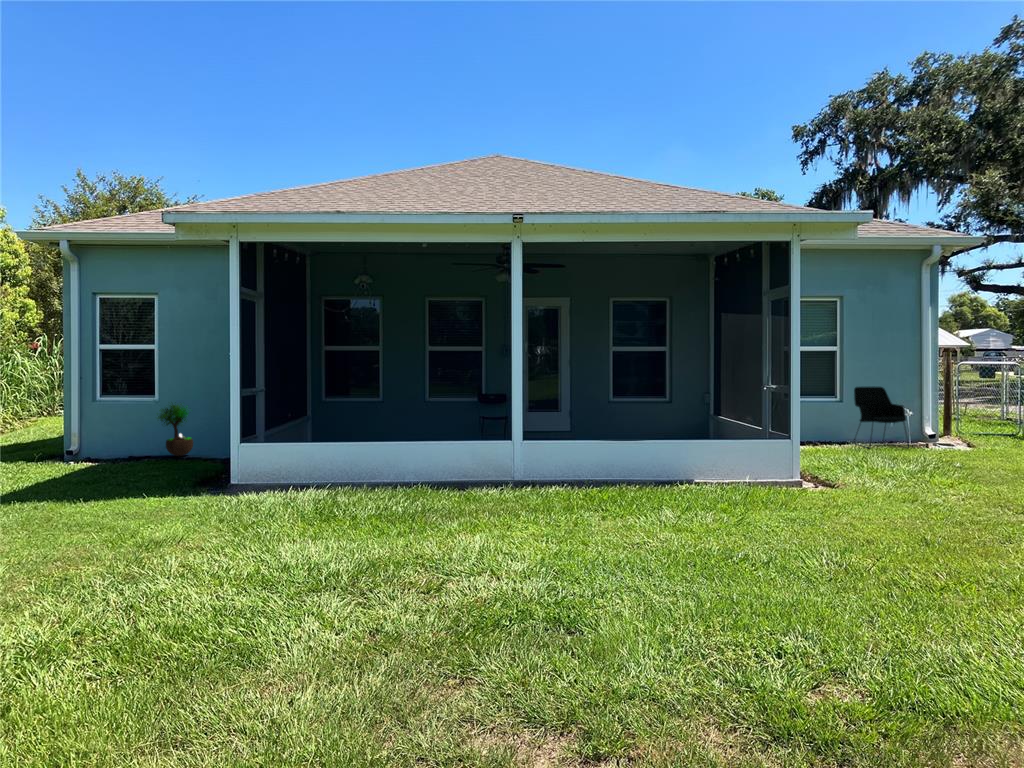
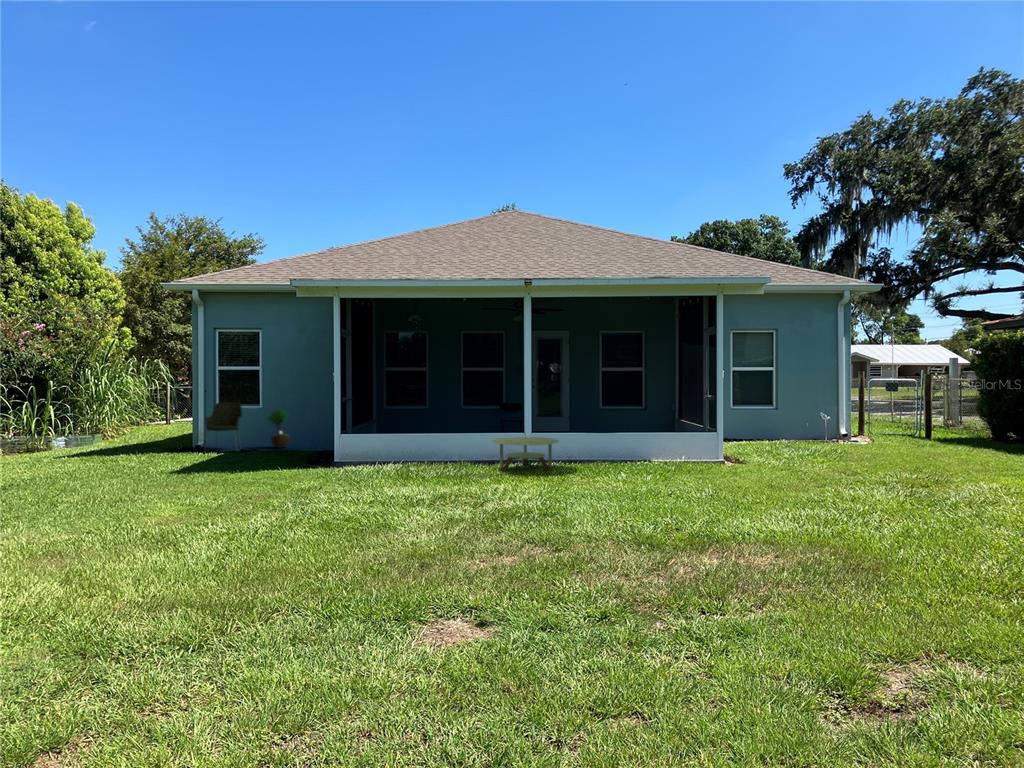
chair: present [854,386,909,448] -> present [206,402,242,450]
round table: none [467,446,567,500] -> present [492,437,559,471]

